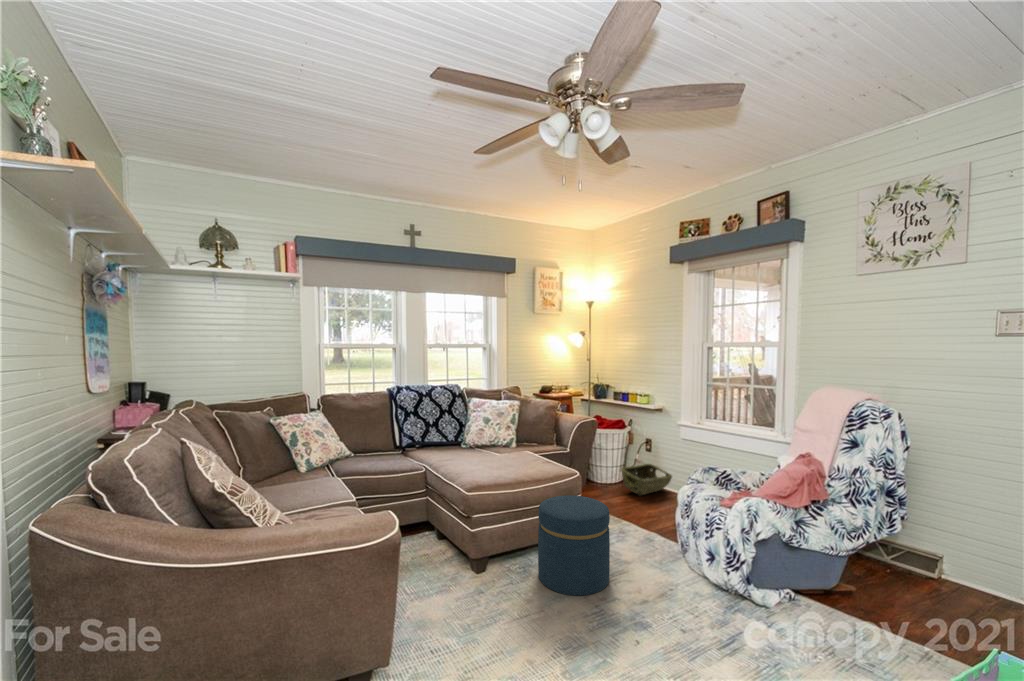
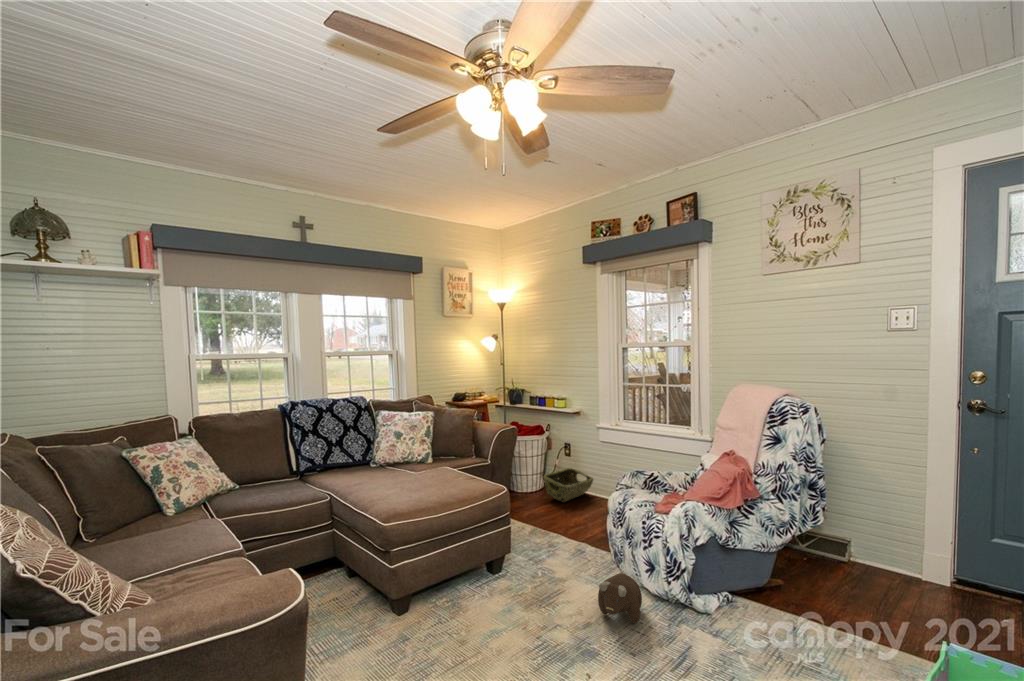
ottoman: present [538,495,610,596] -> none [467,515,546,631]
plush toy: none [657,558,701,605] -> present [598,573,642,624]

